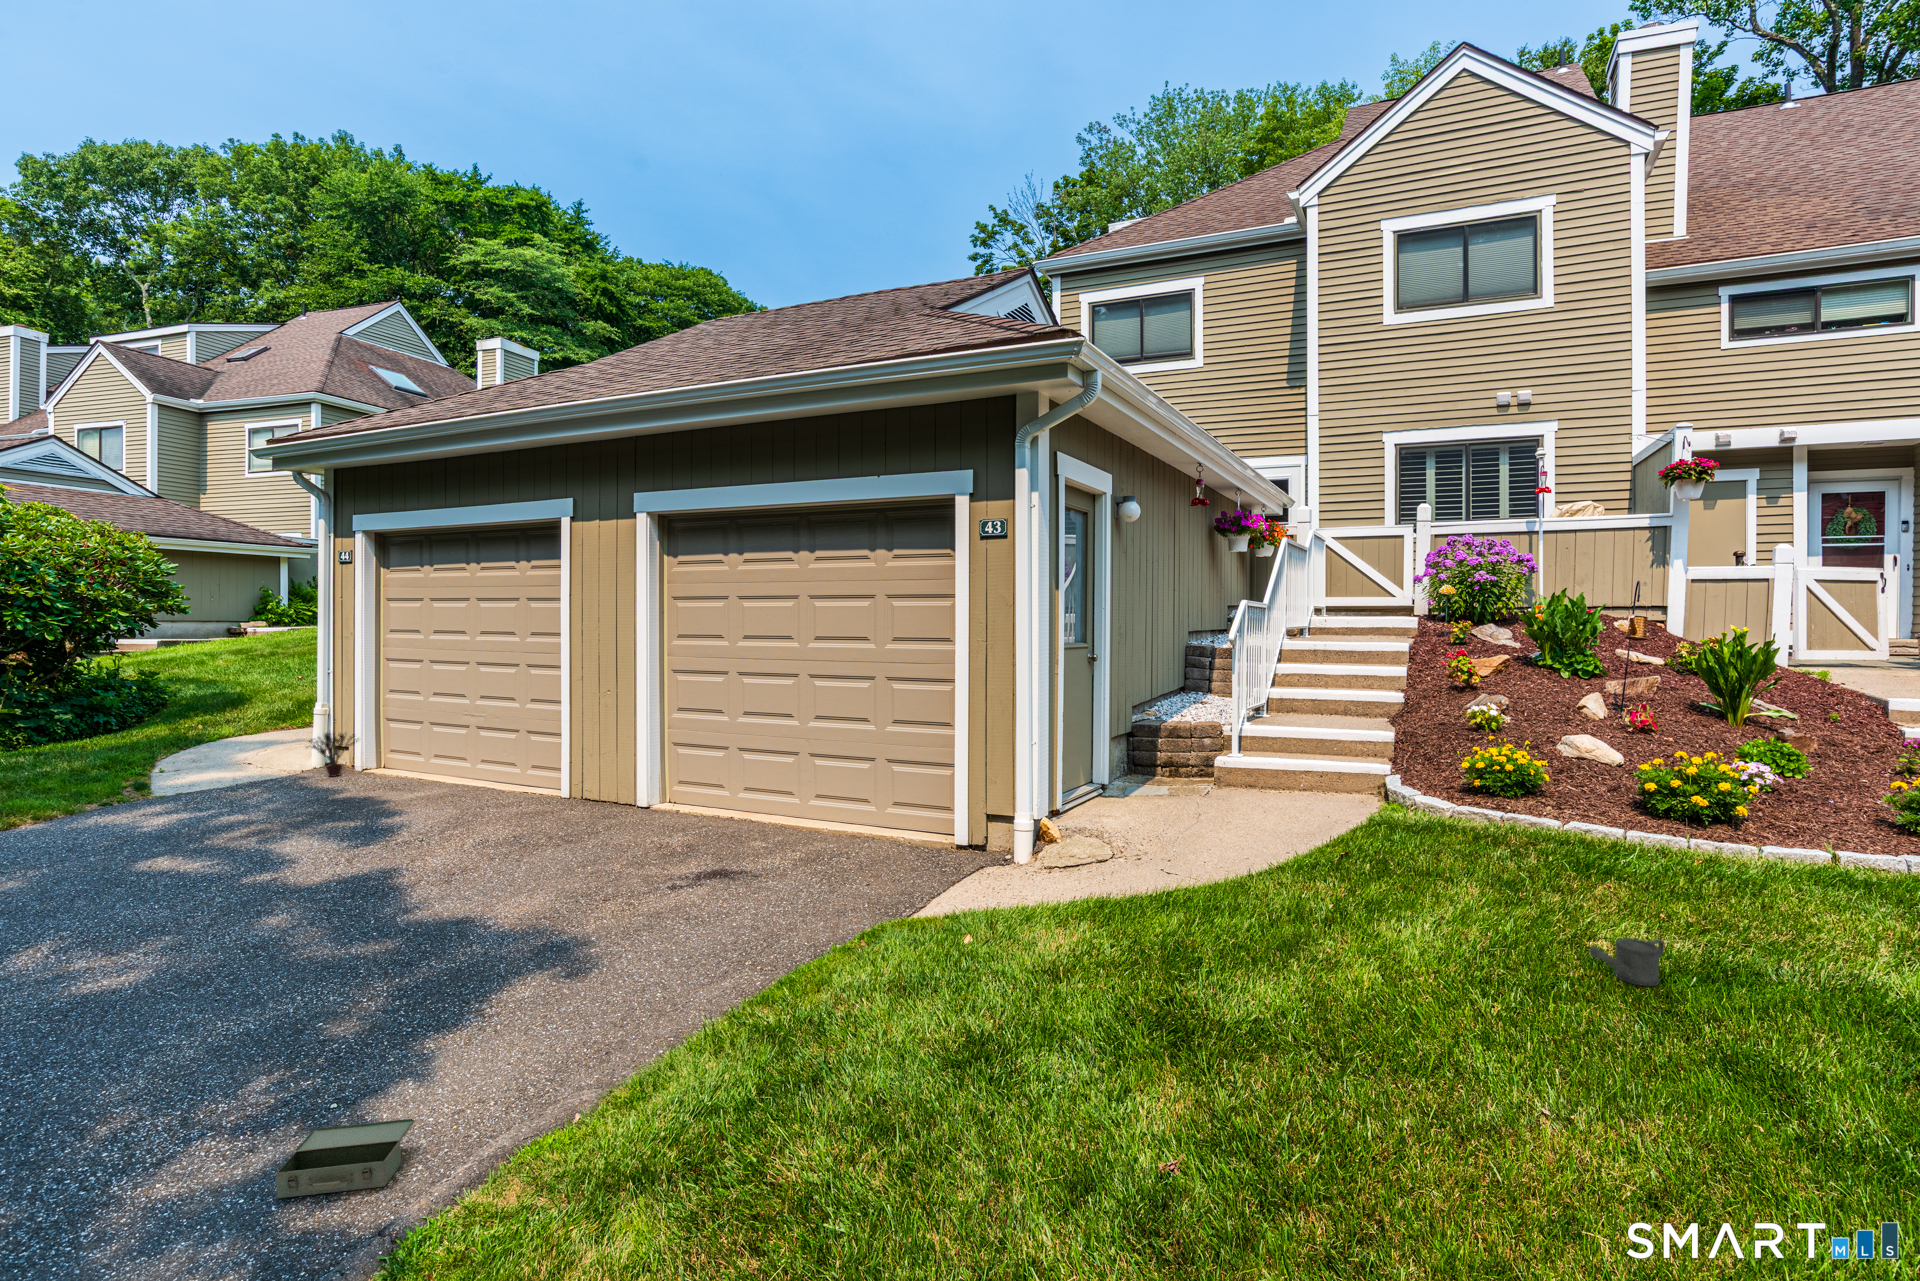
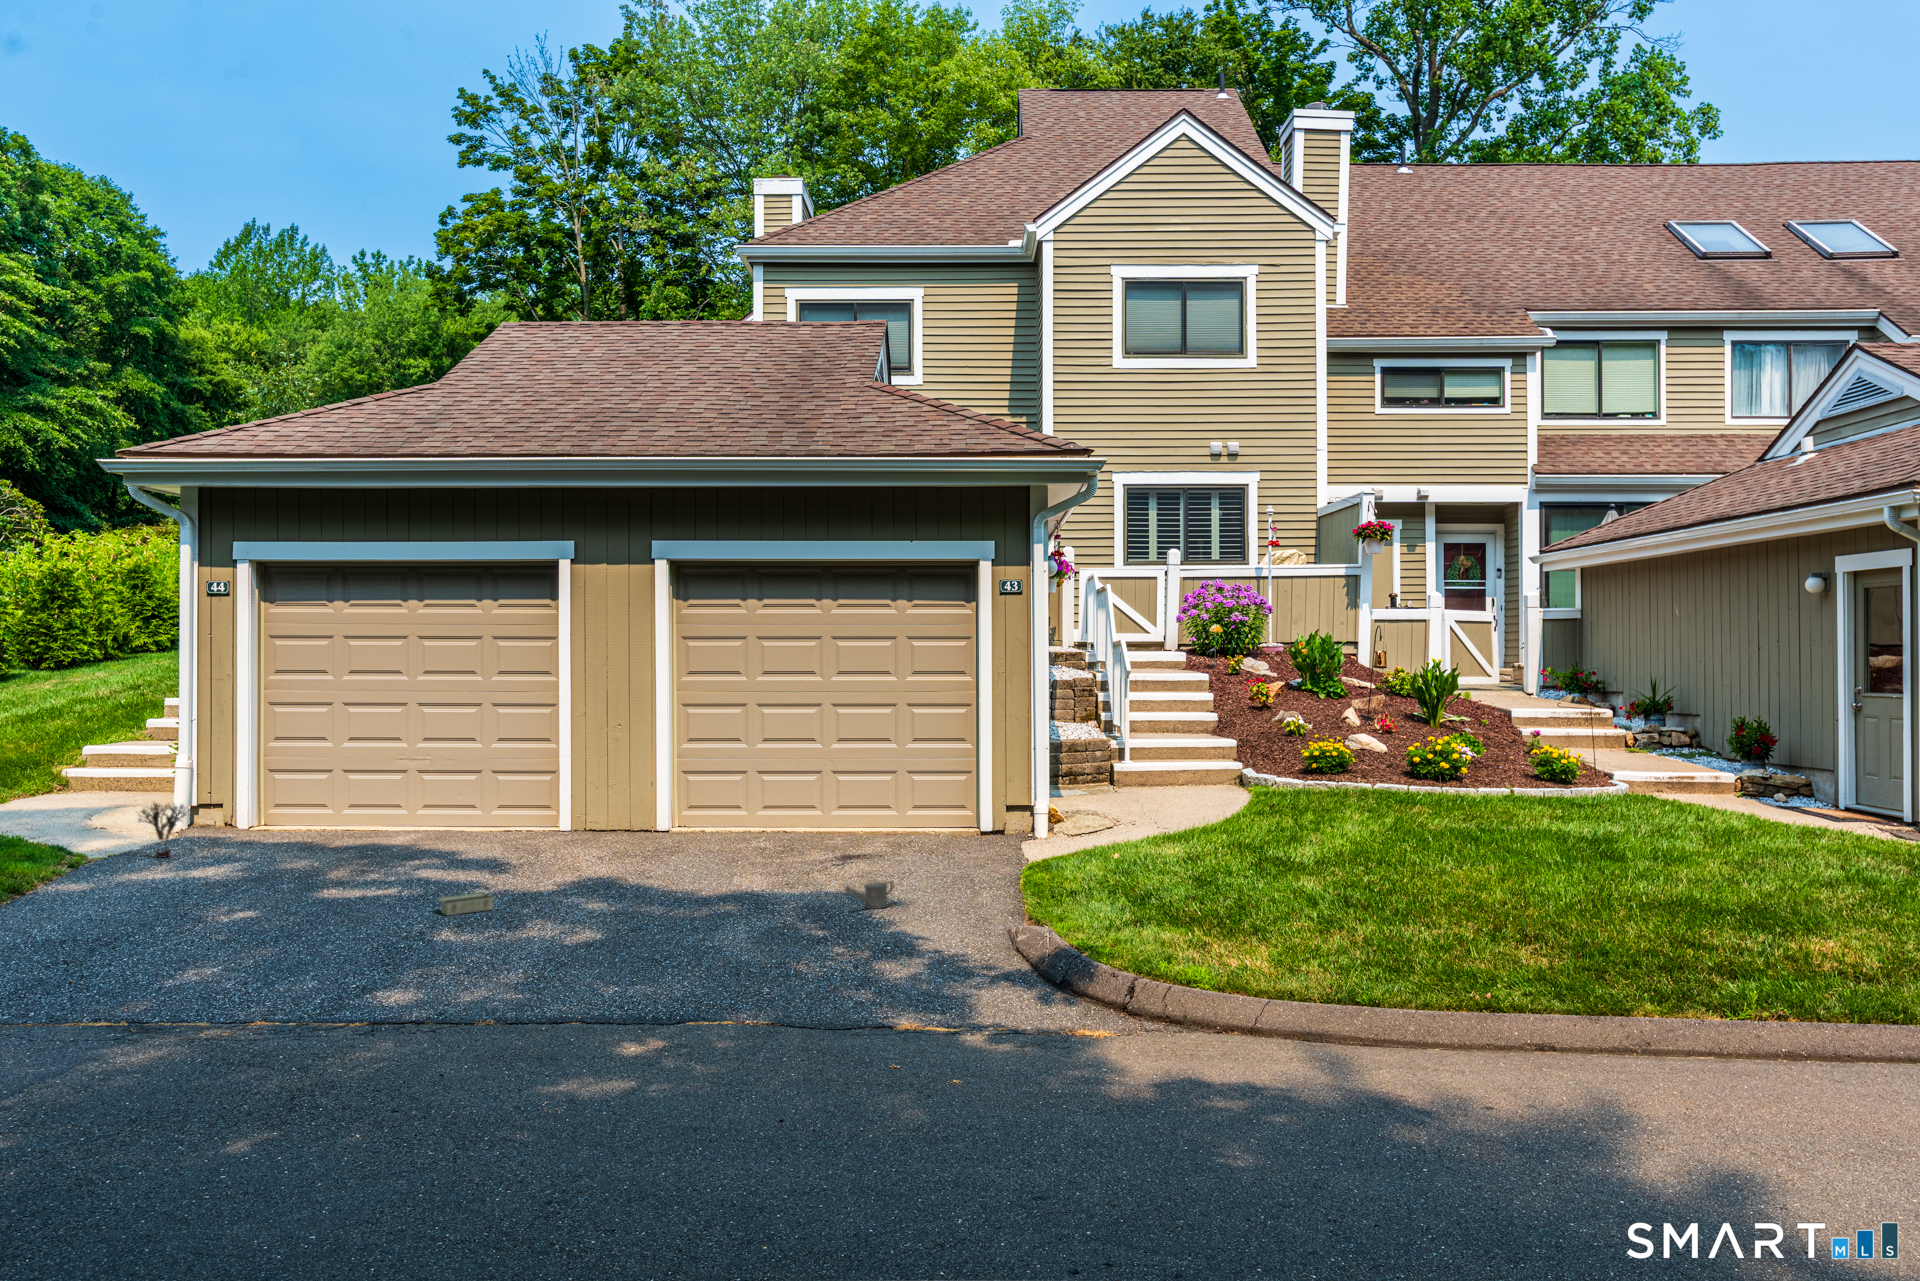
watering can: present [1590,938,1665,986] -> present [845,881,894,909]
toolbox: present [276,1119,415,1198] -> present [436,892,493,915]

